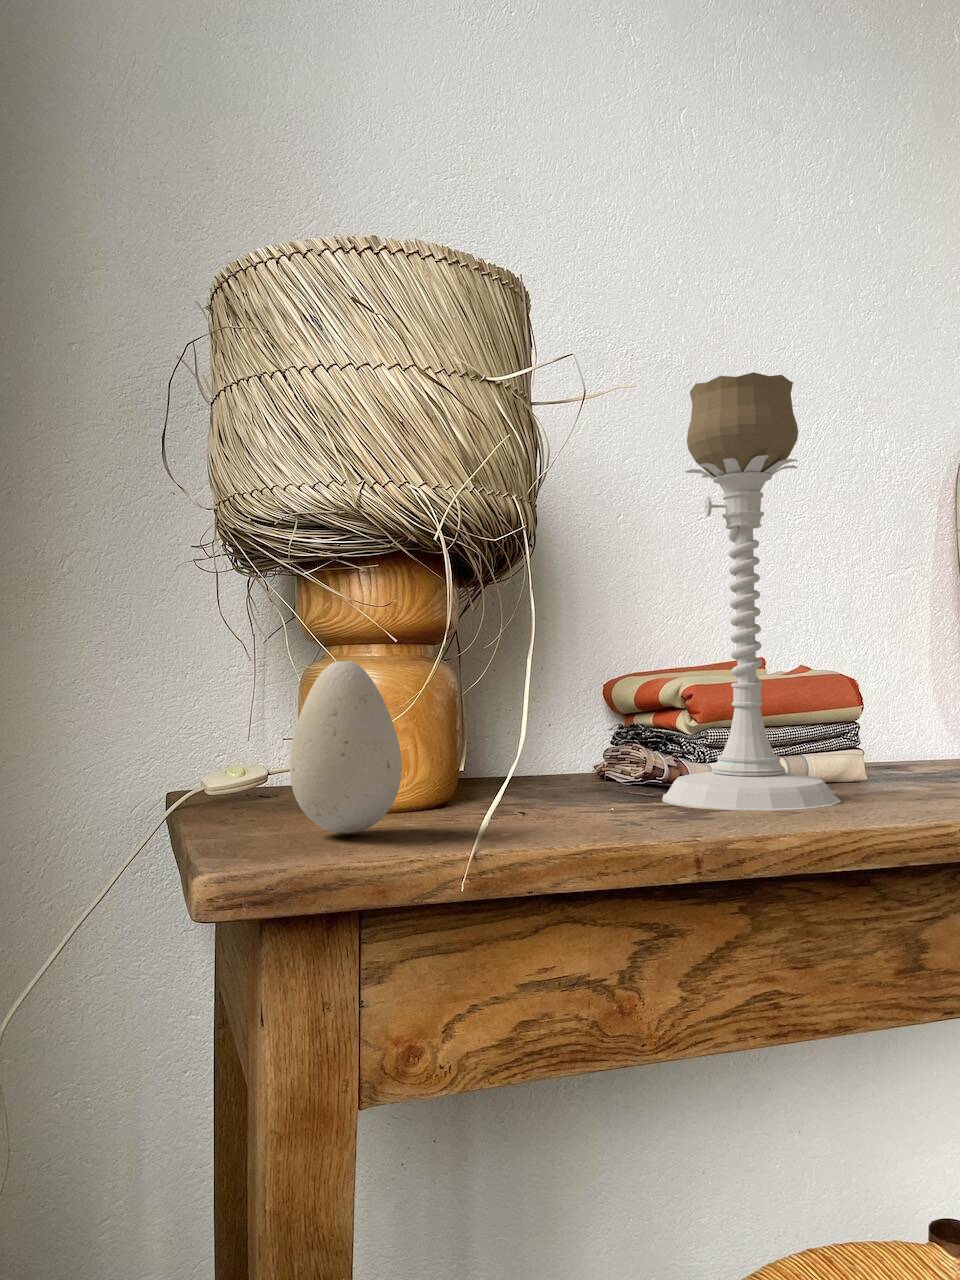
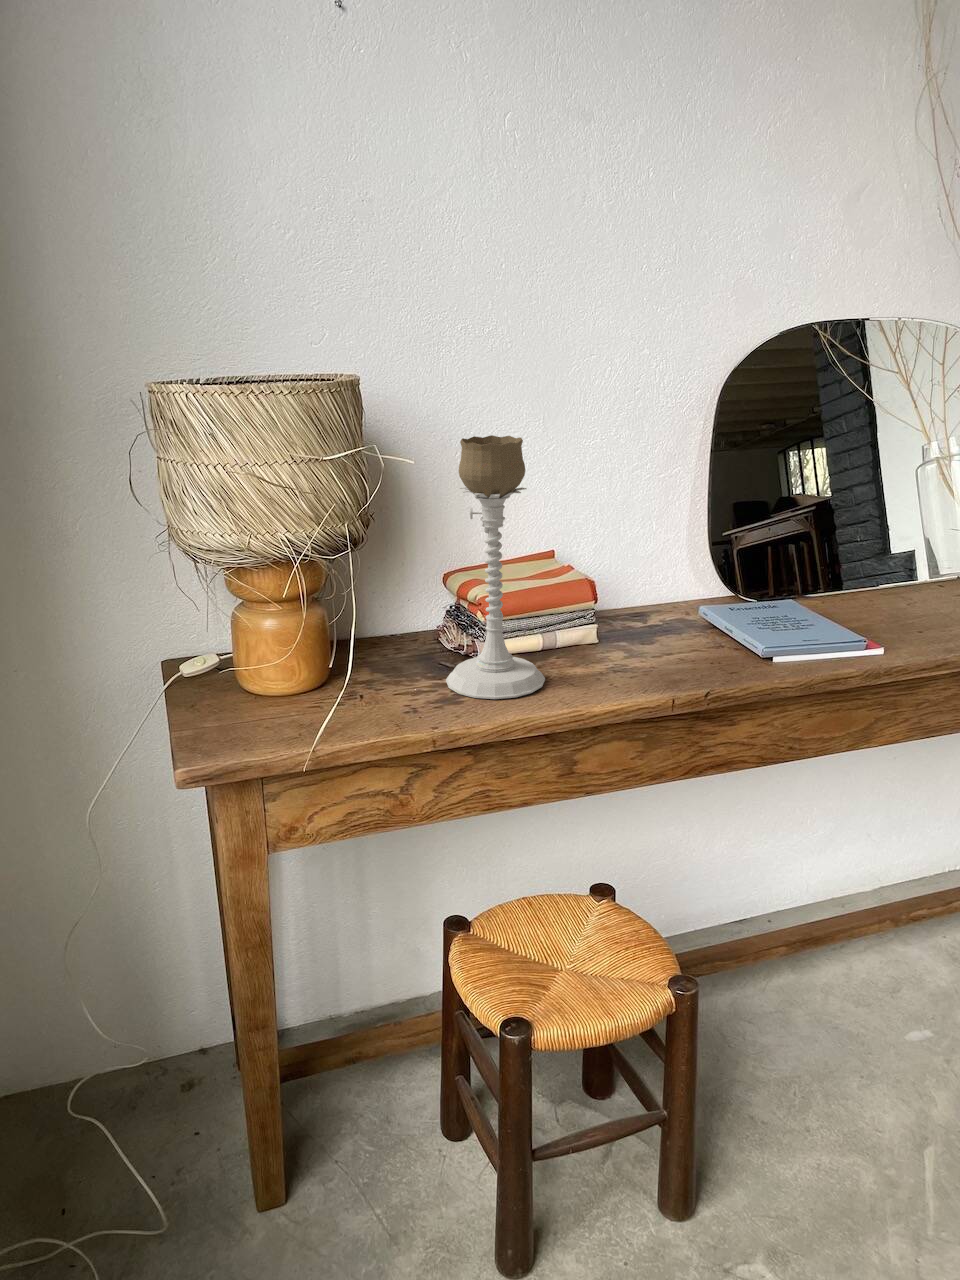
decorative egg: present [290,660,402,834] -> none [223,641,282,727]

